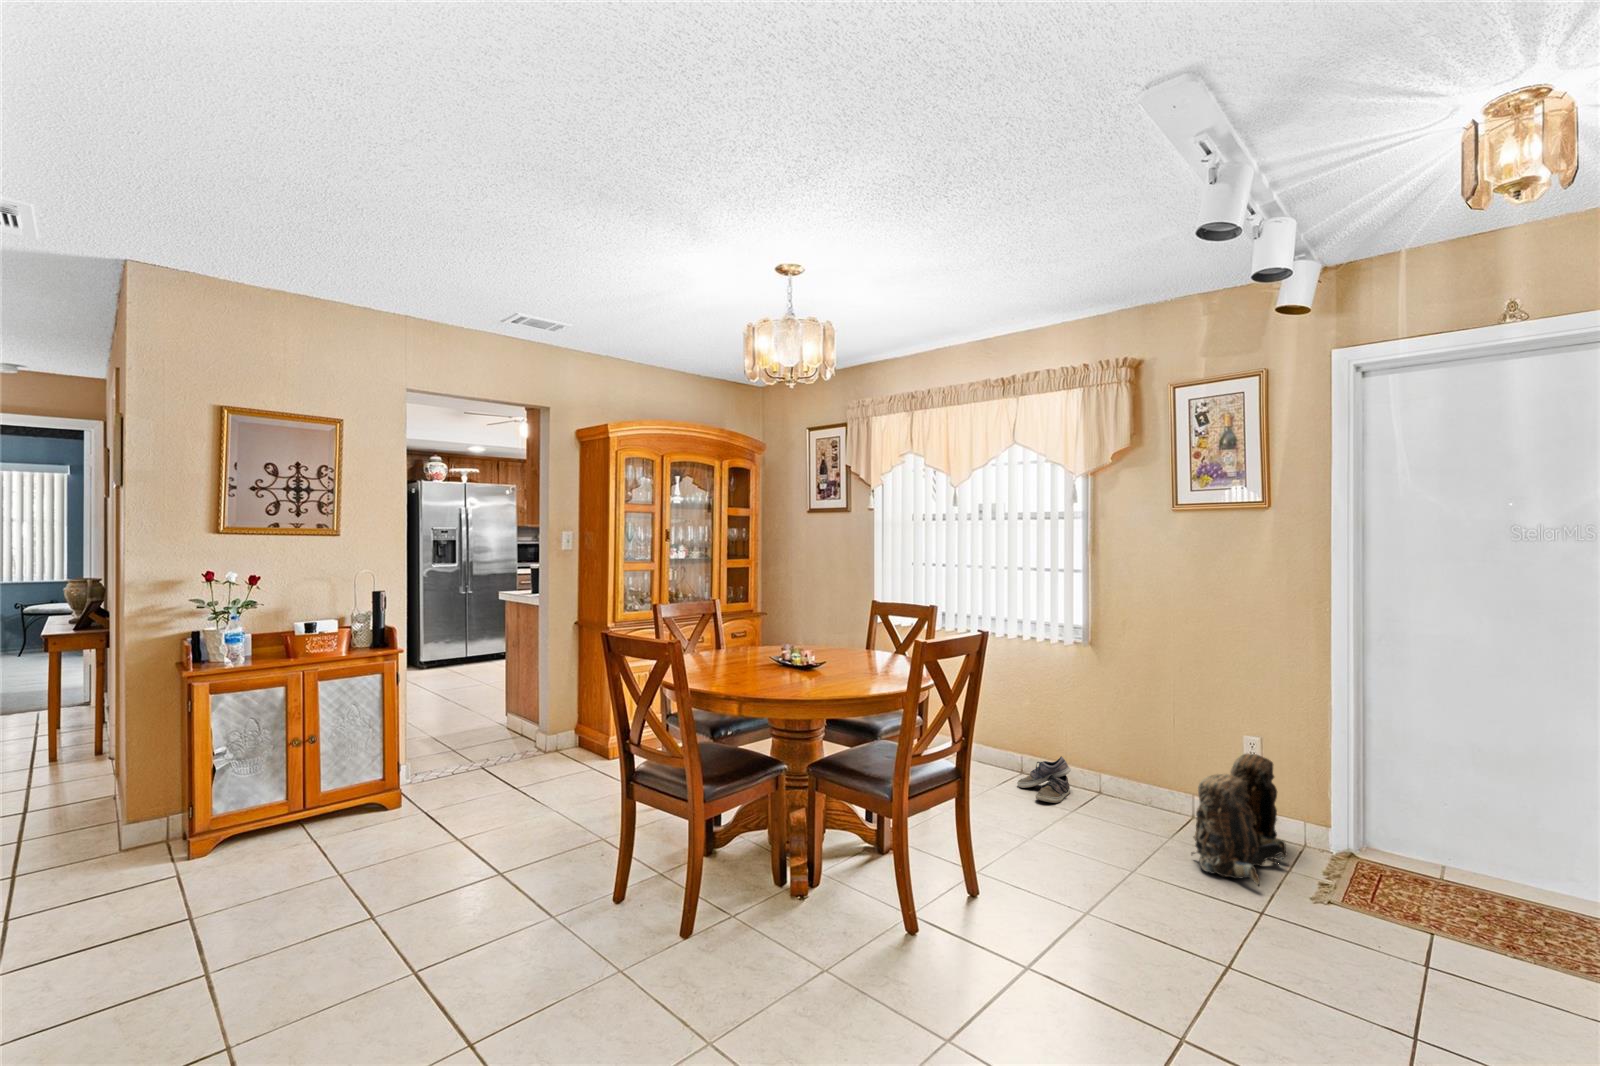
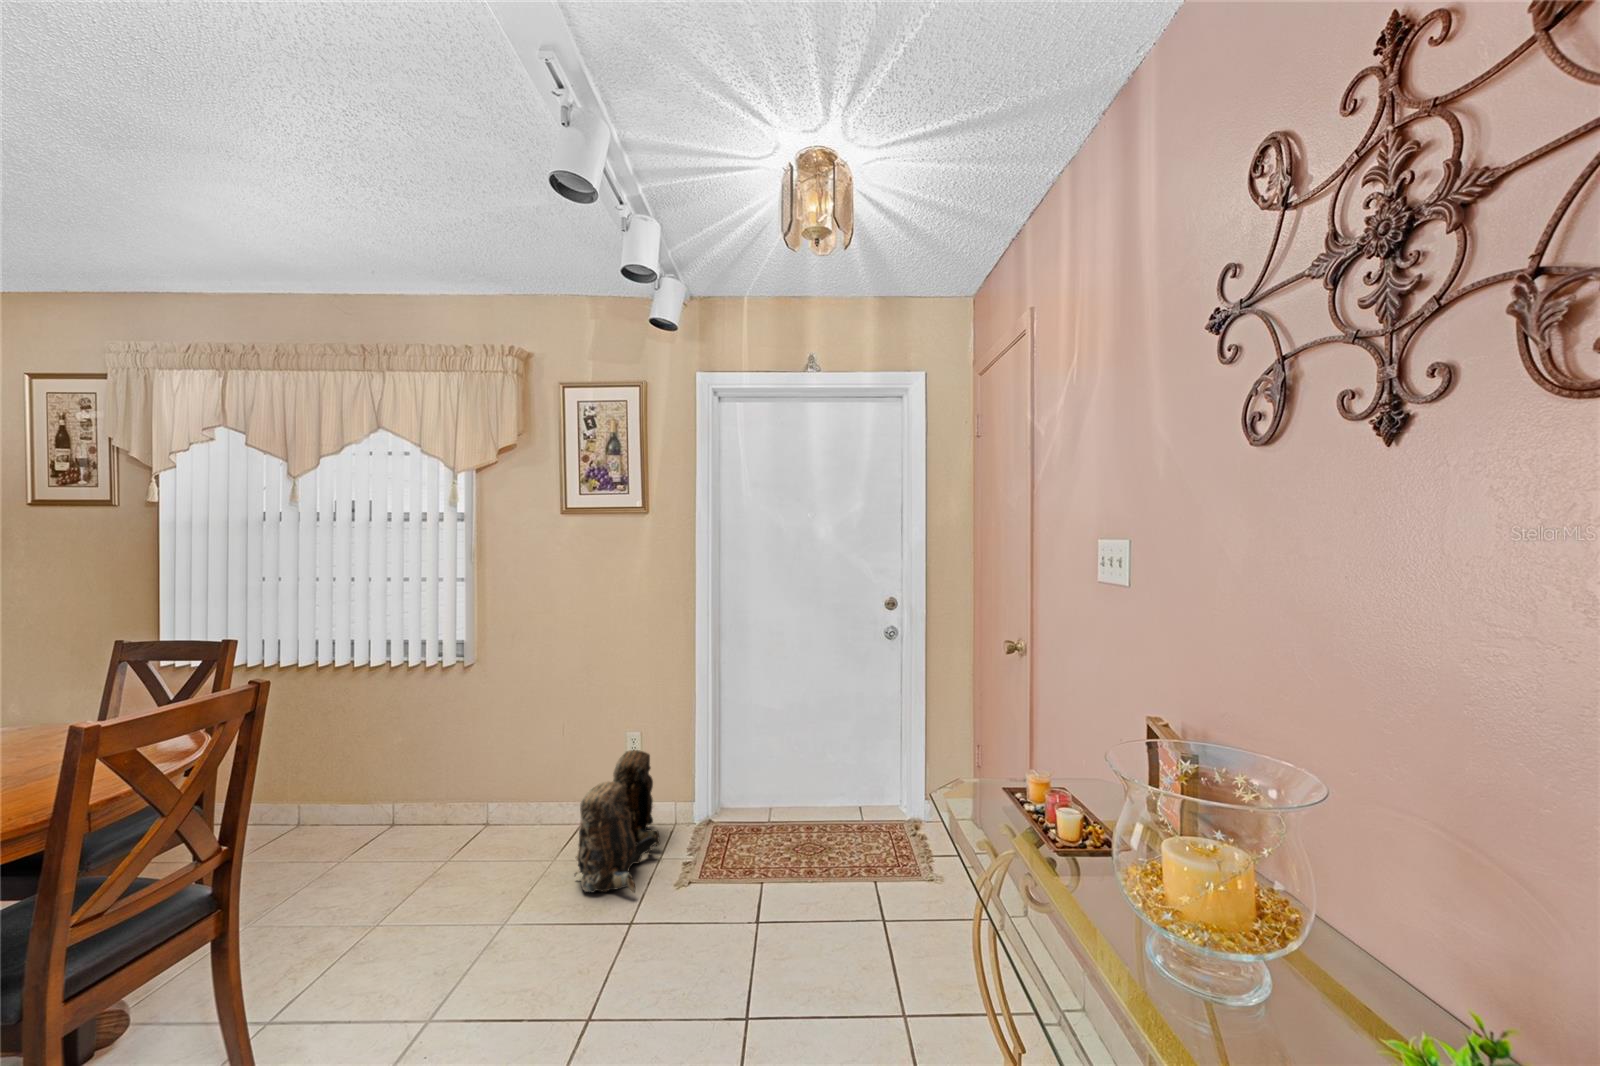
shoe: present [1017,756,1071,803] -> none [384,794,453,858]

